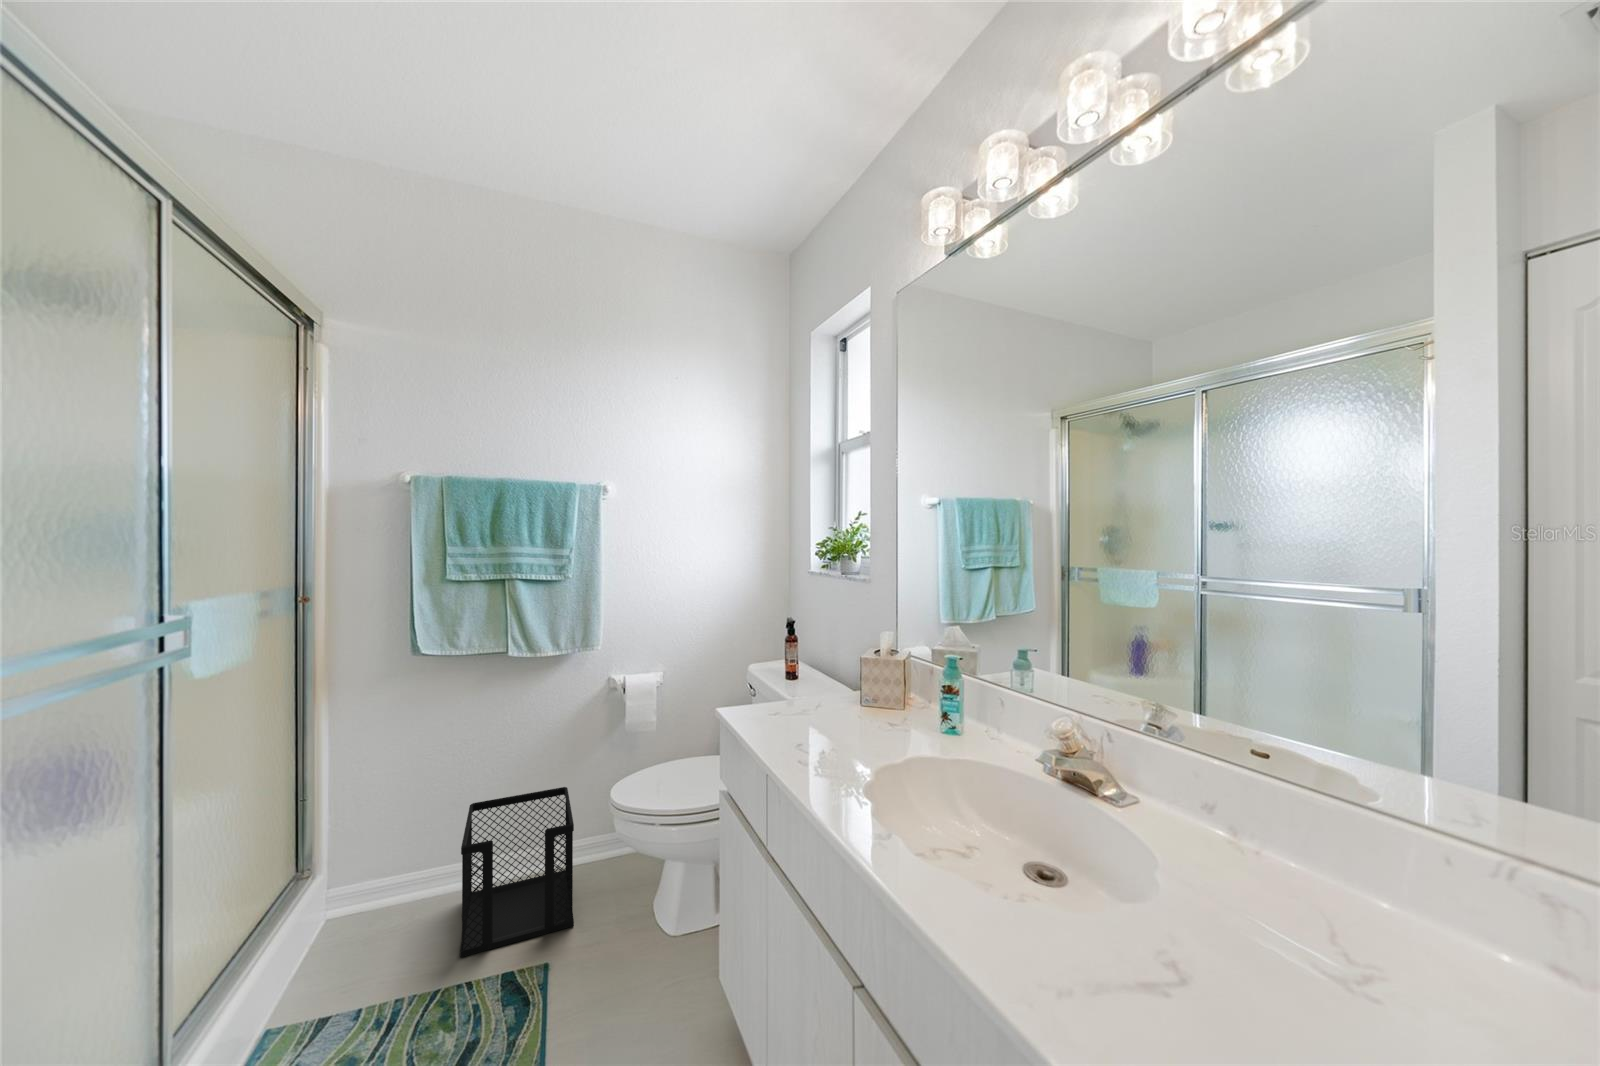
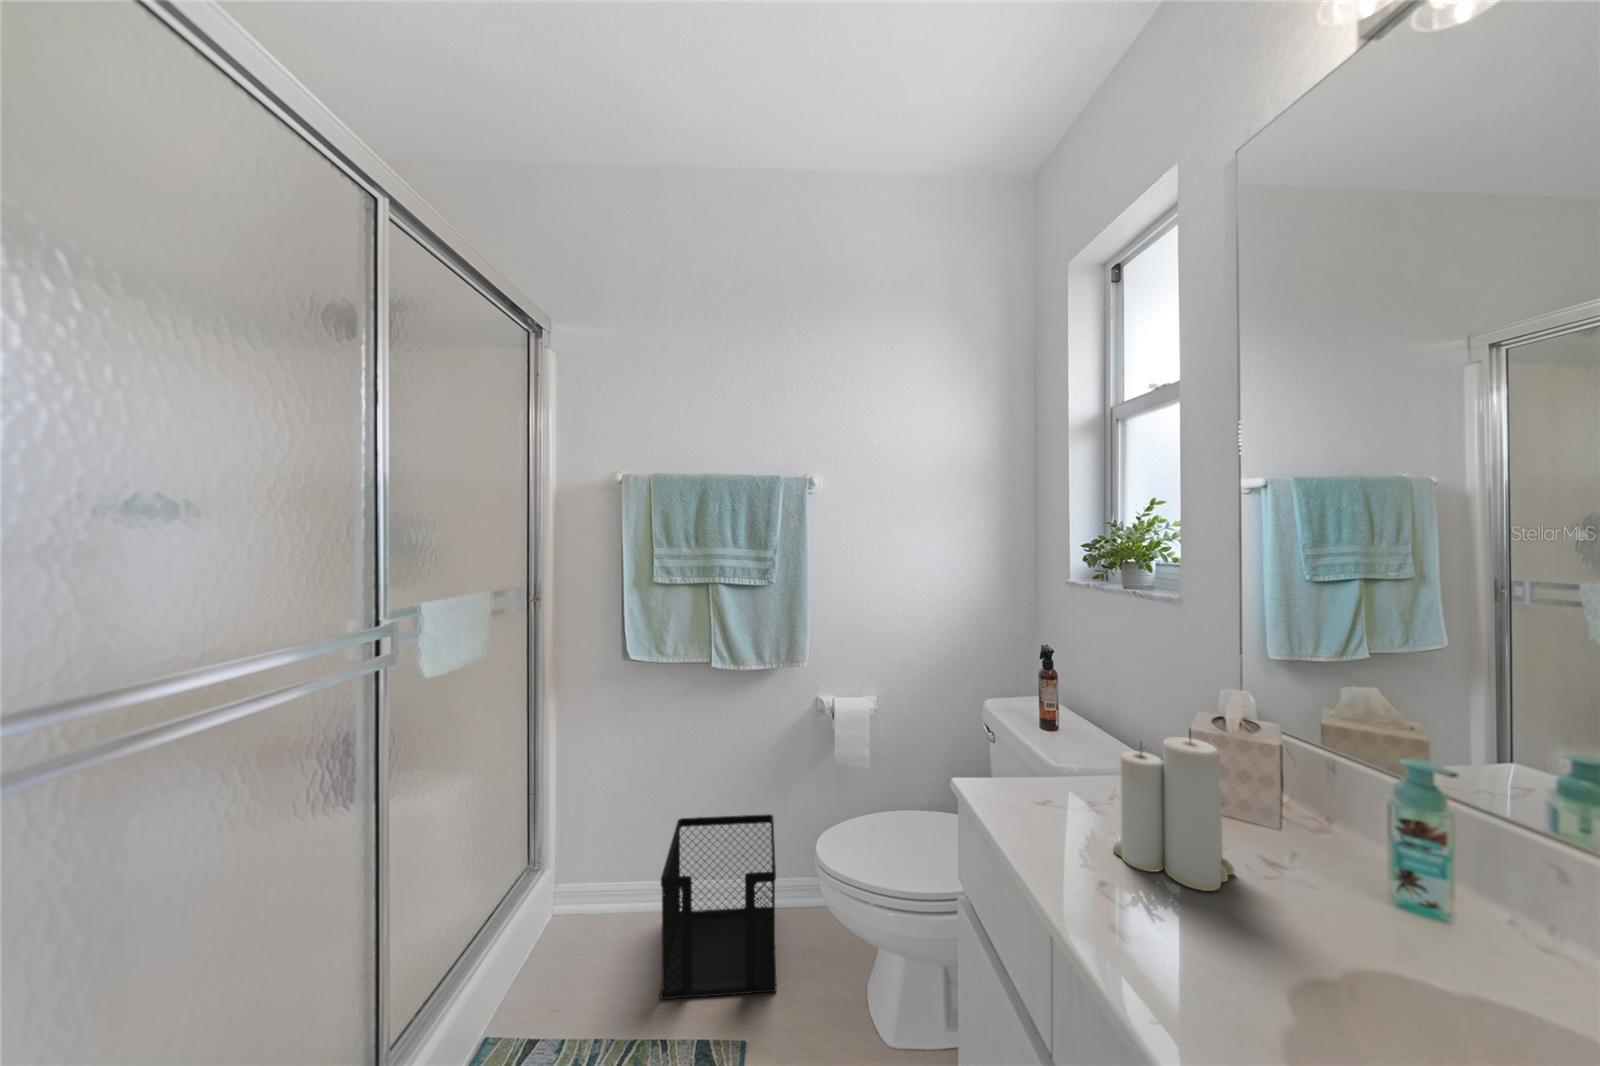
candle: none [805,643,864,731] -> present [1113,737,1235,891]

